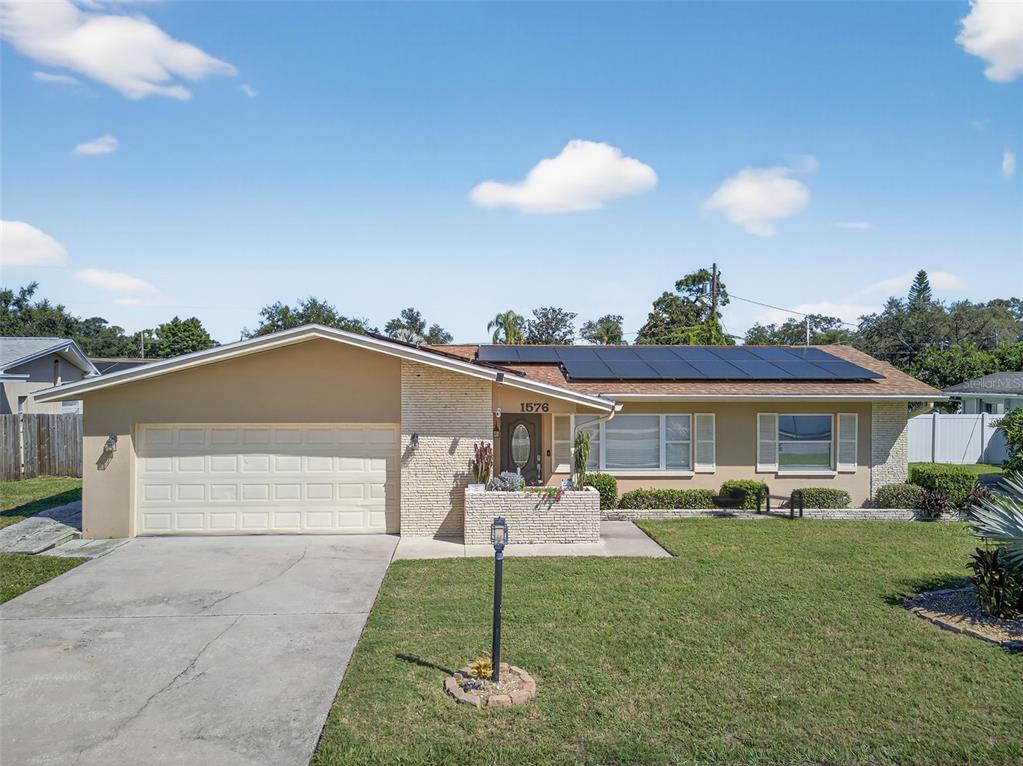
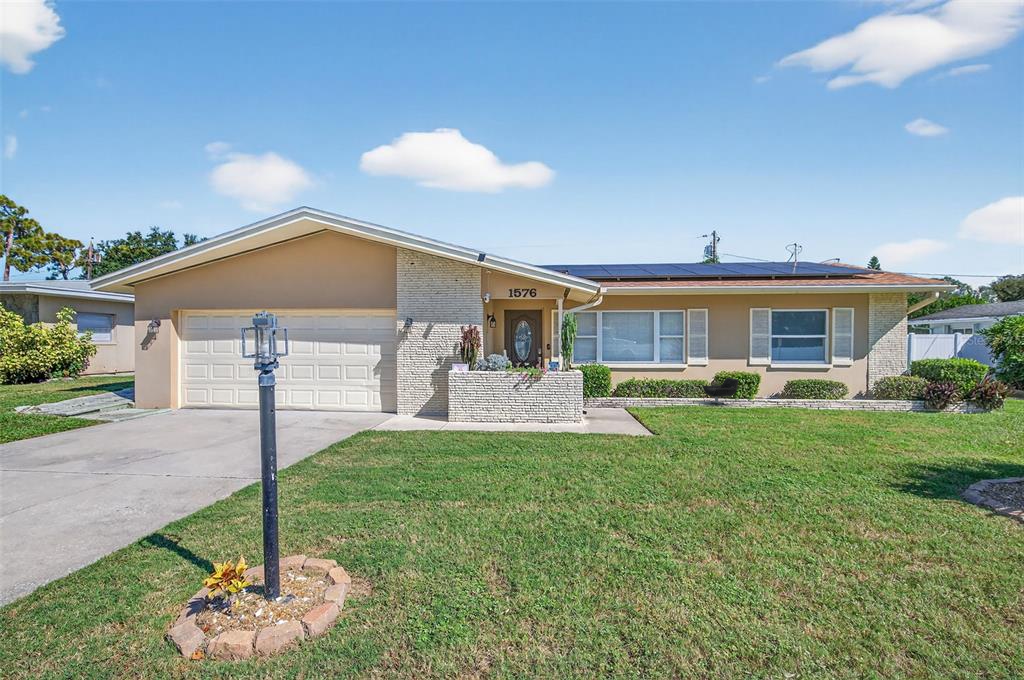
bench: present [757,486,803,519] -> none [749,376,797,407]

